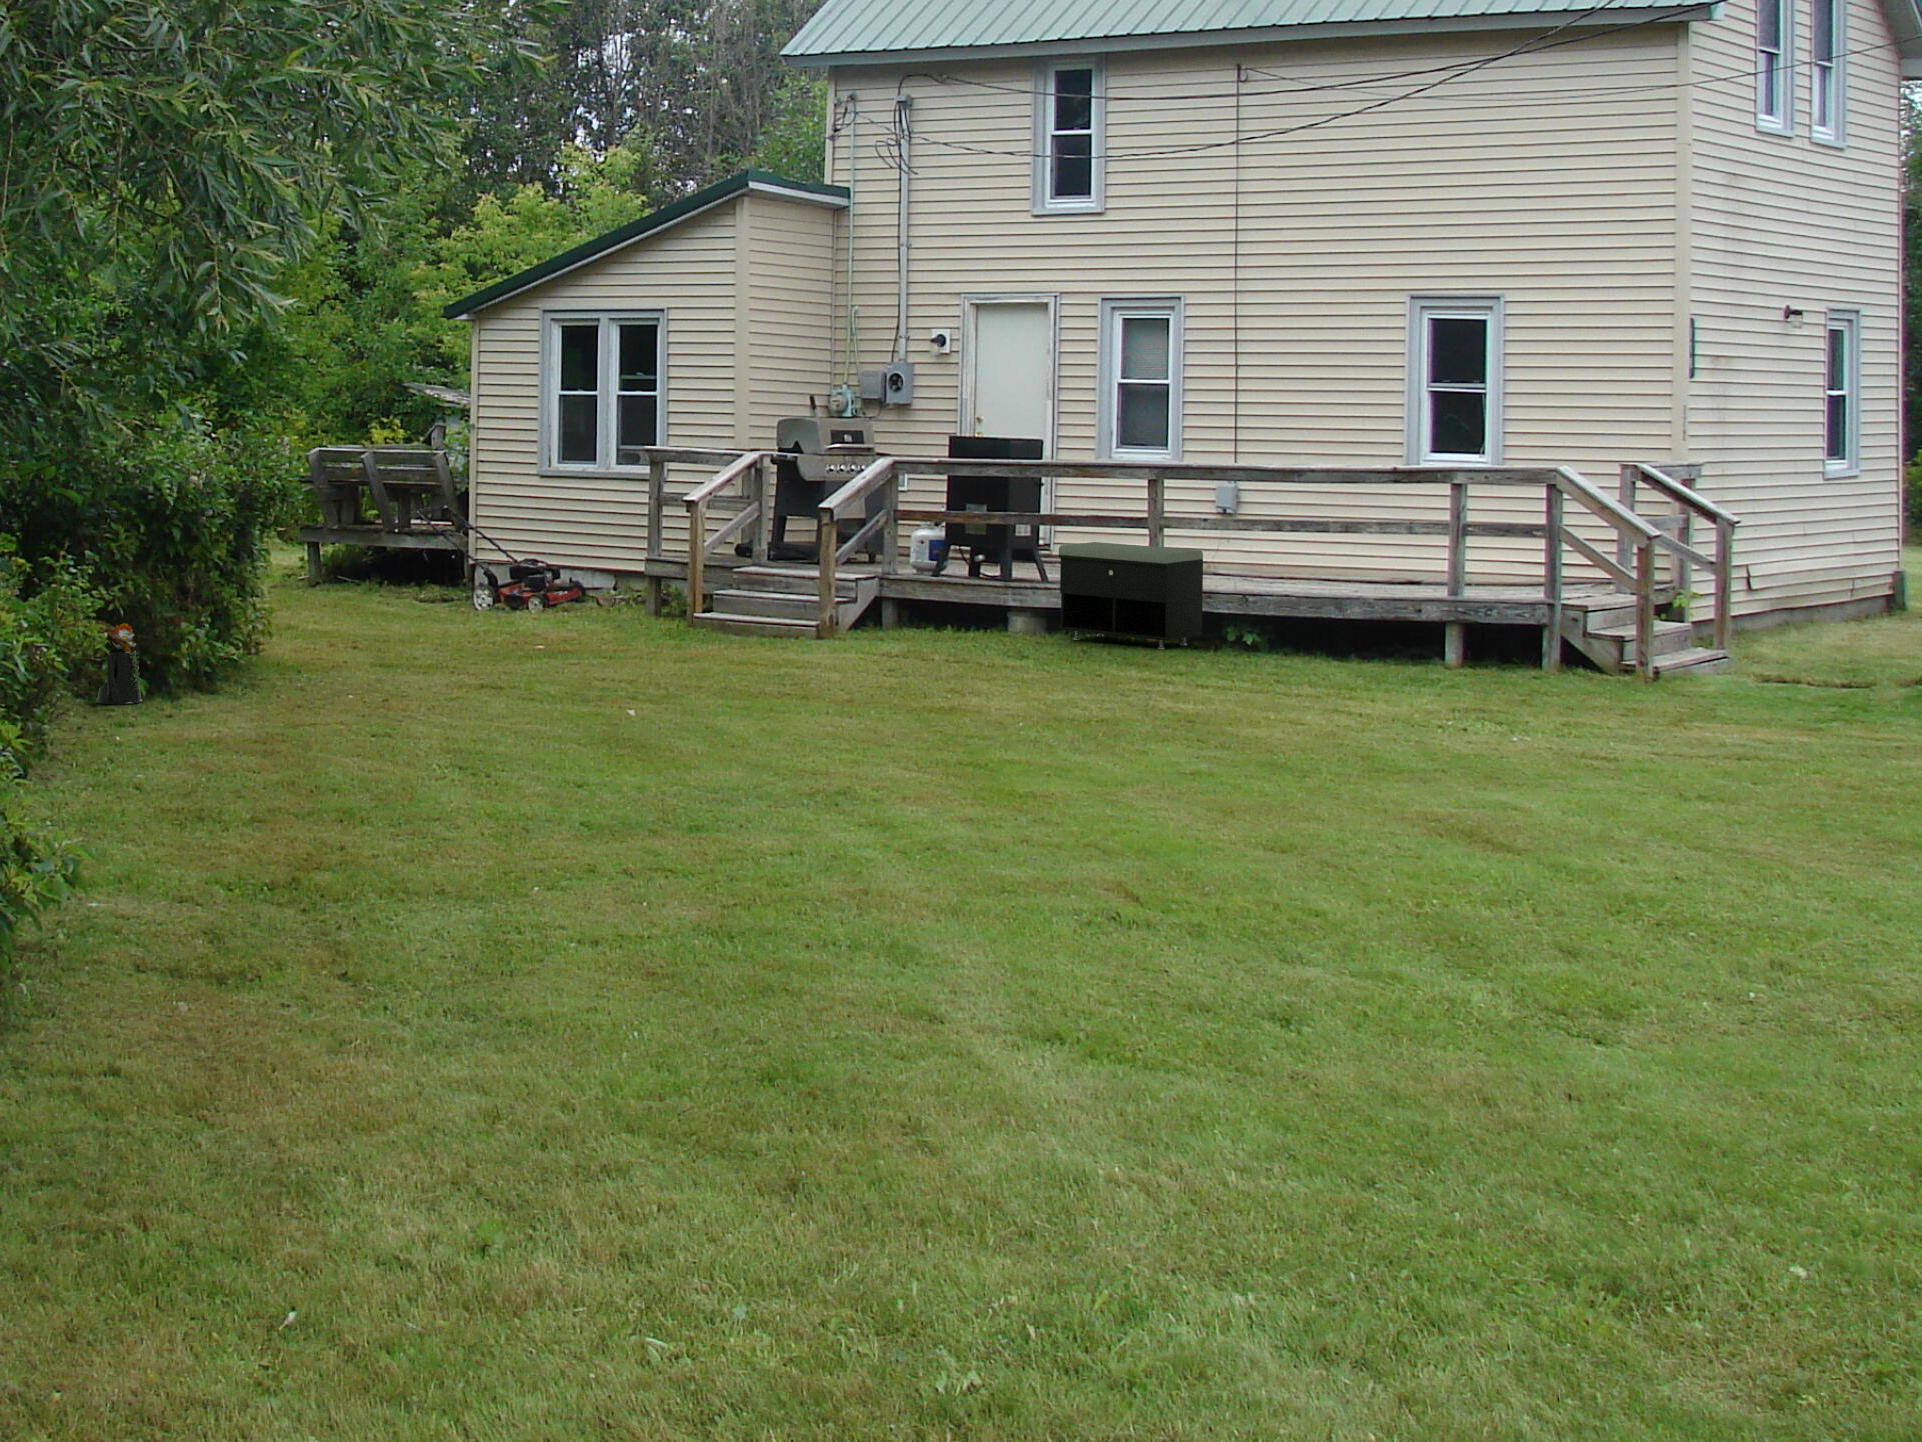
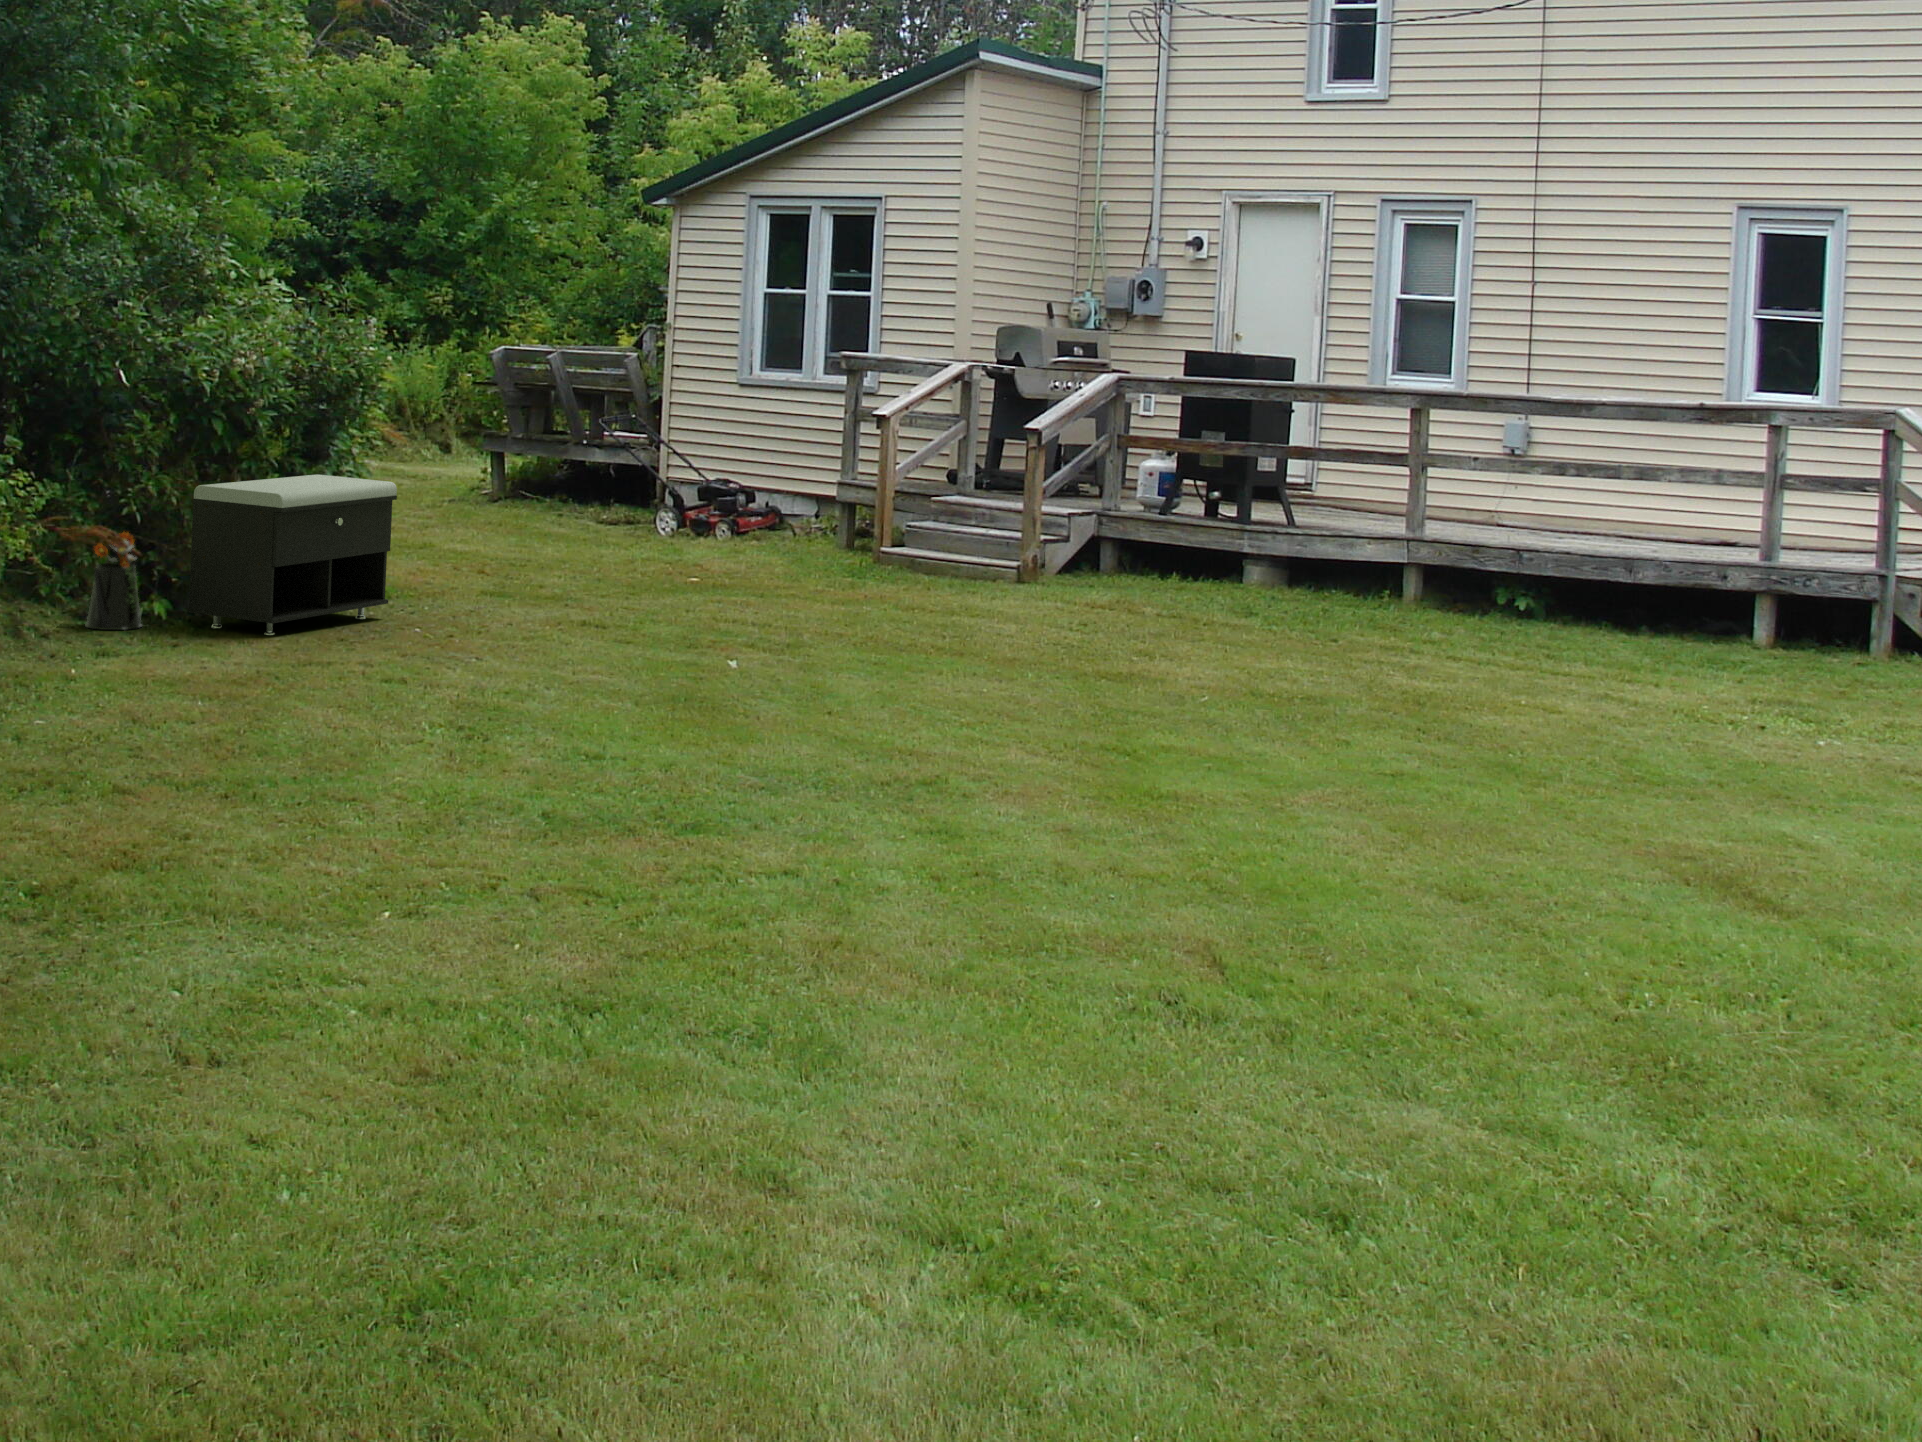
storage bench: present [1058,542,1203,649] -> present [189,474,397,635]

